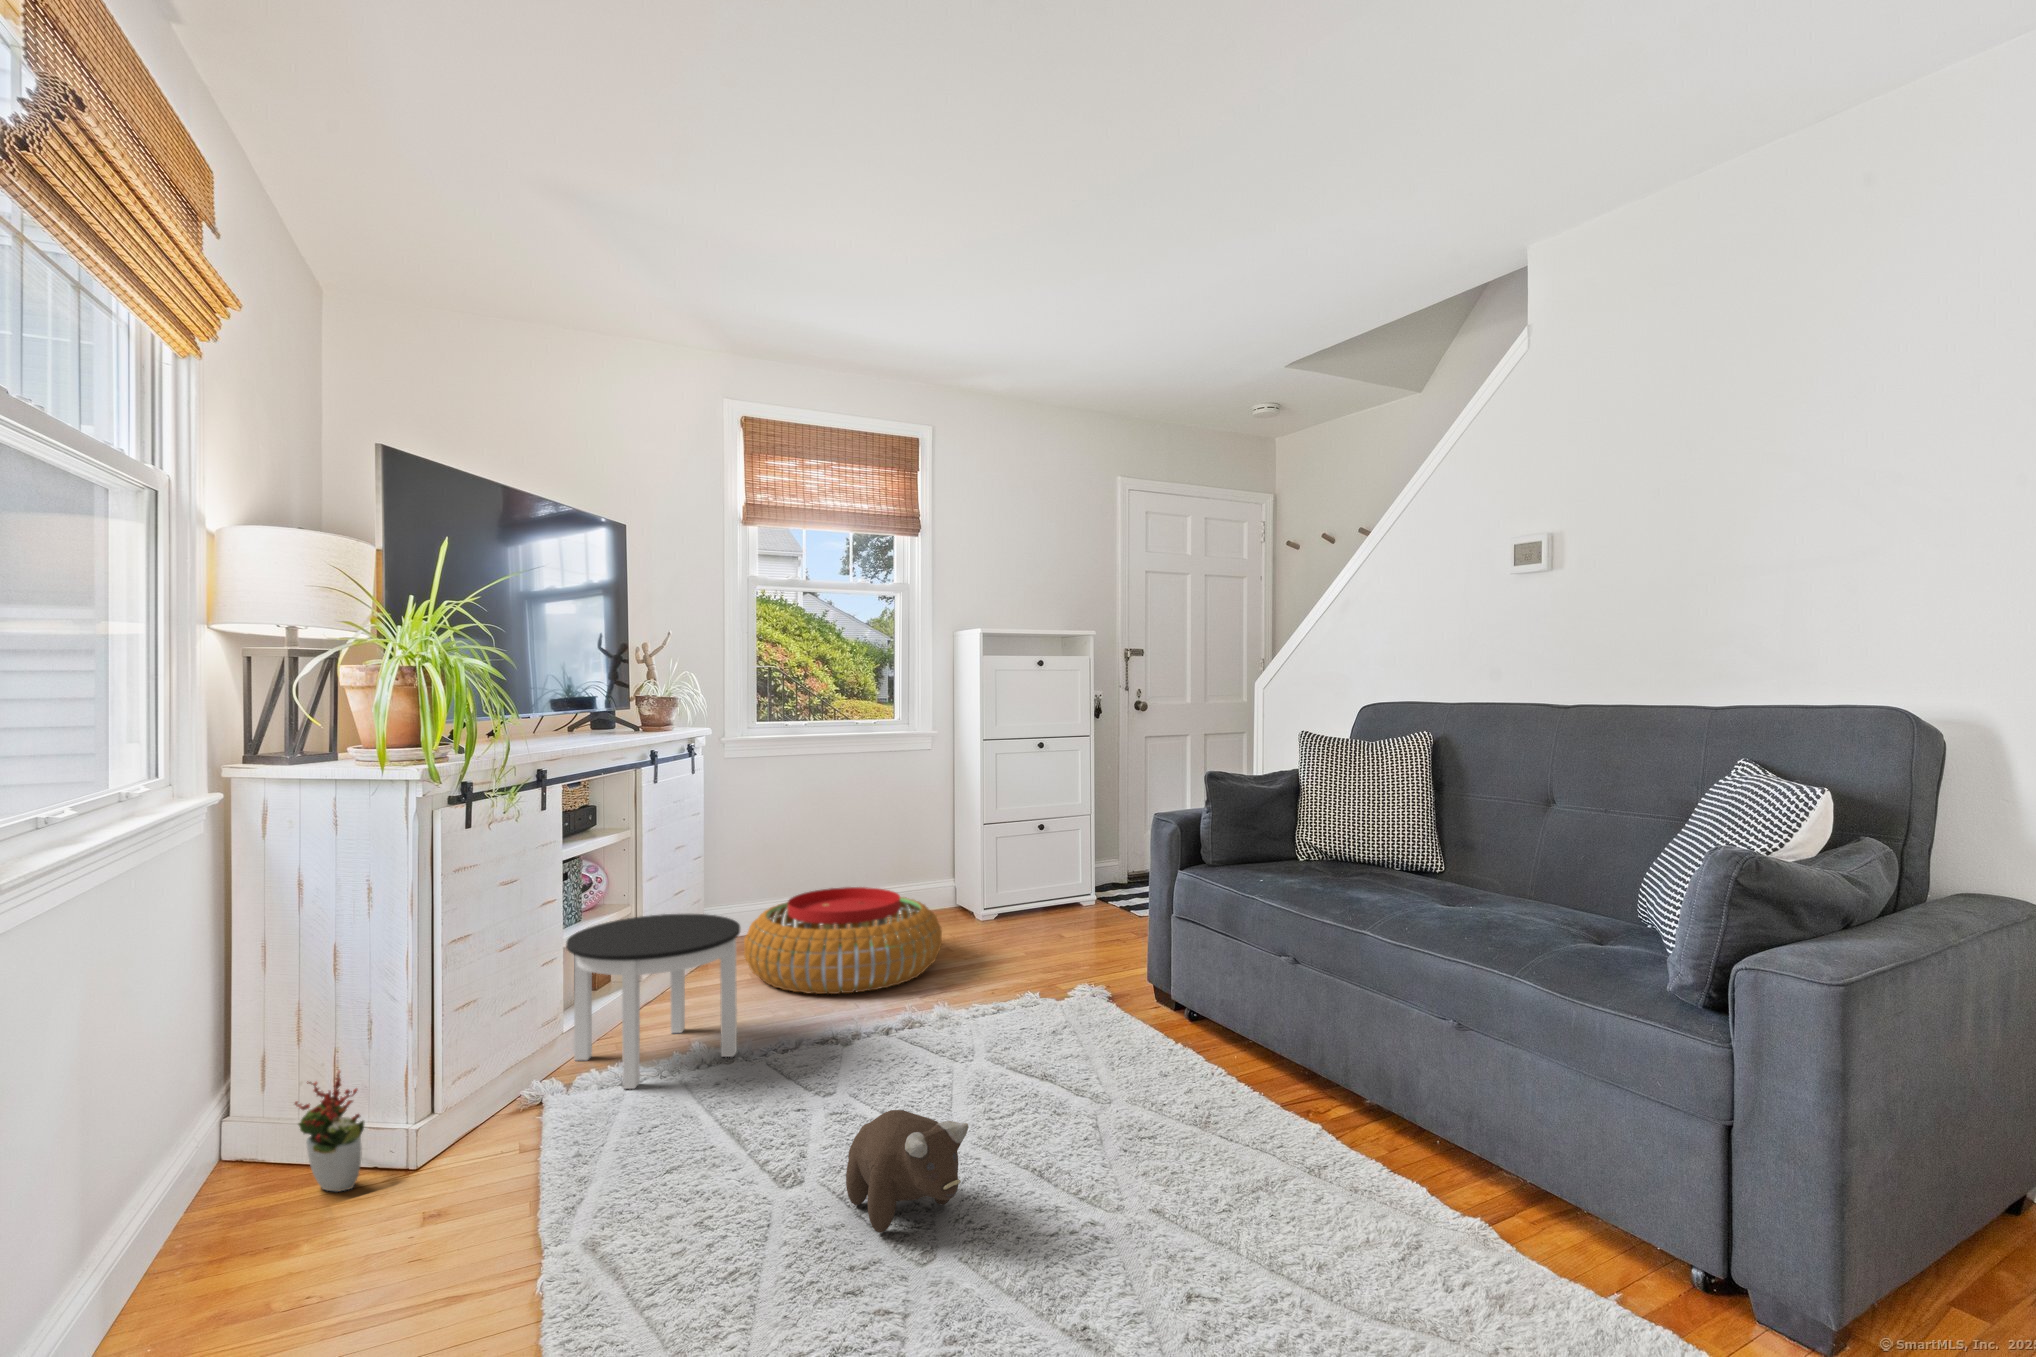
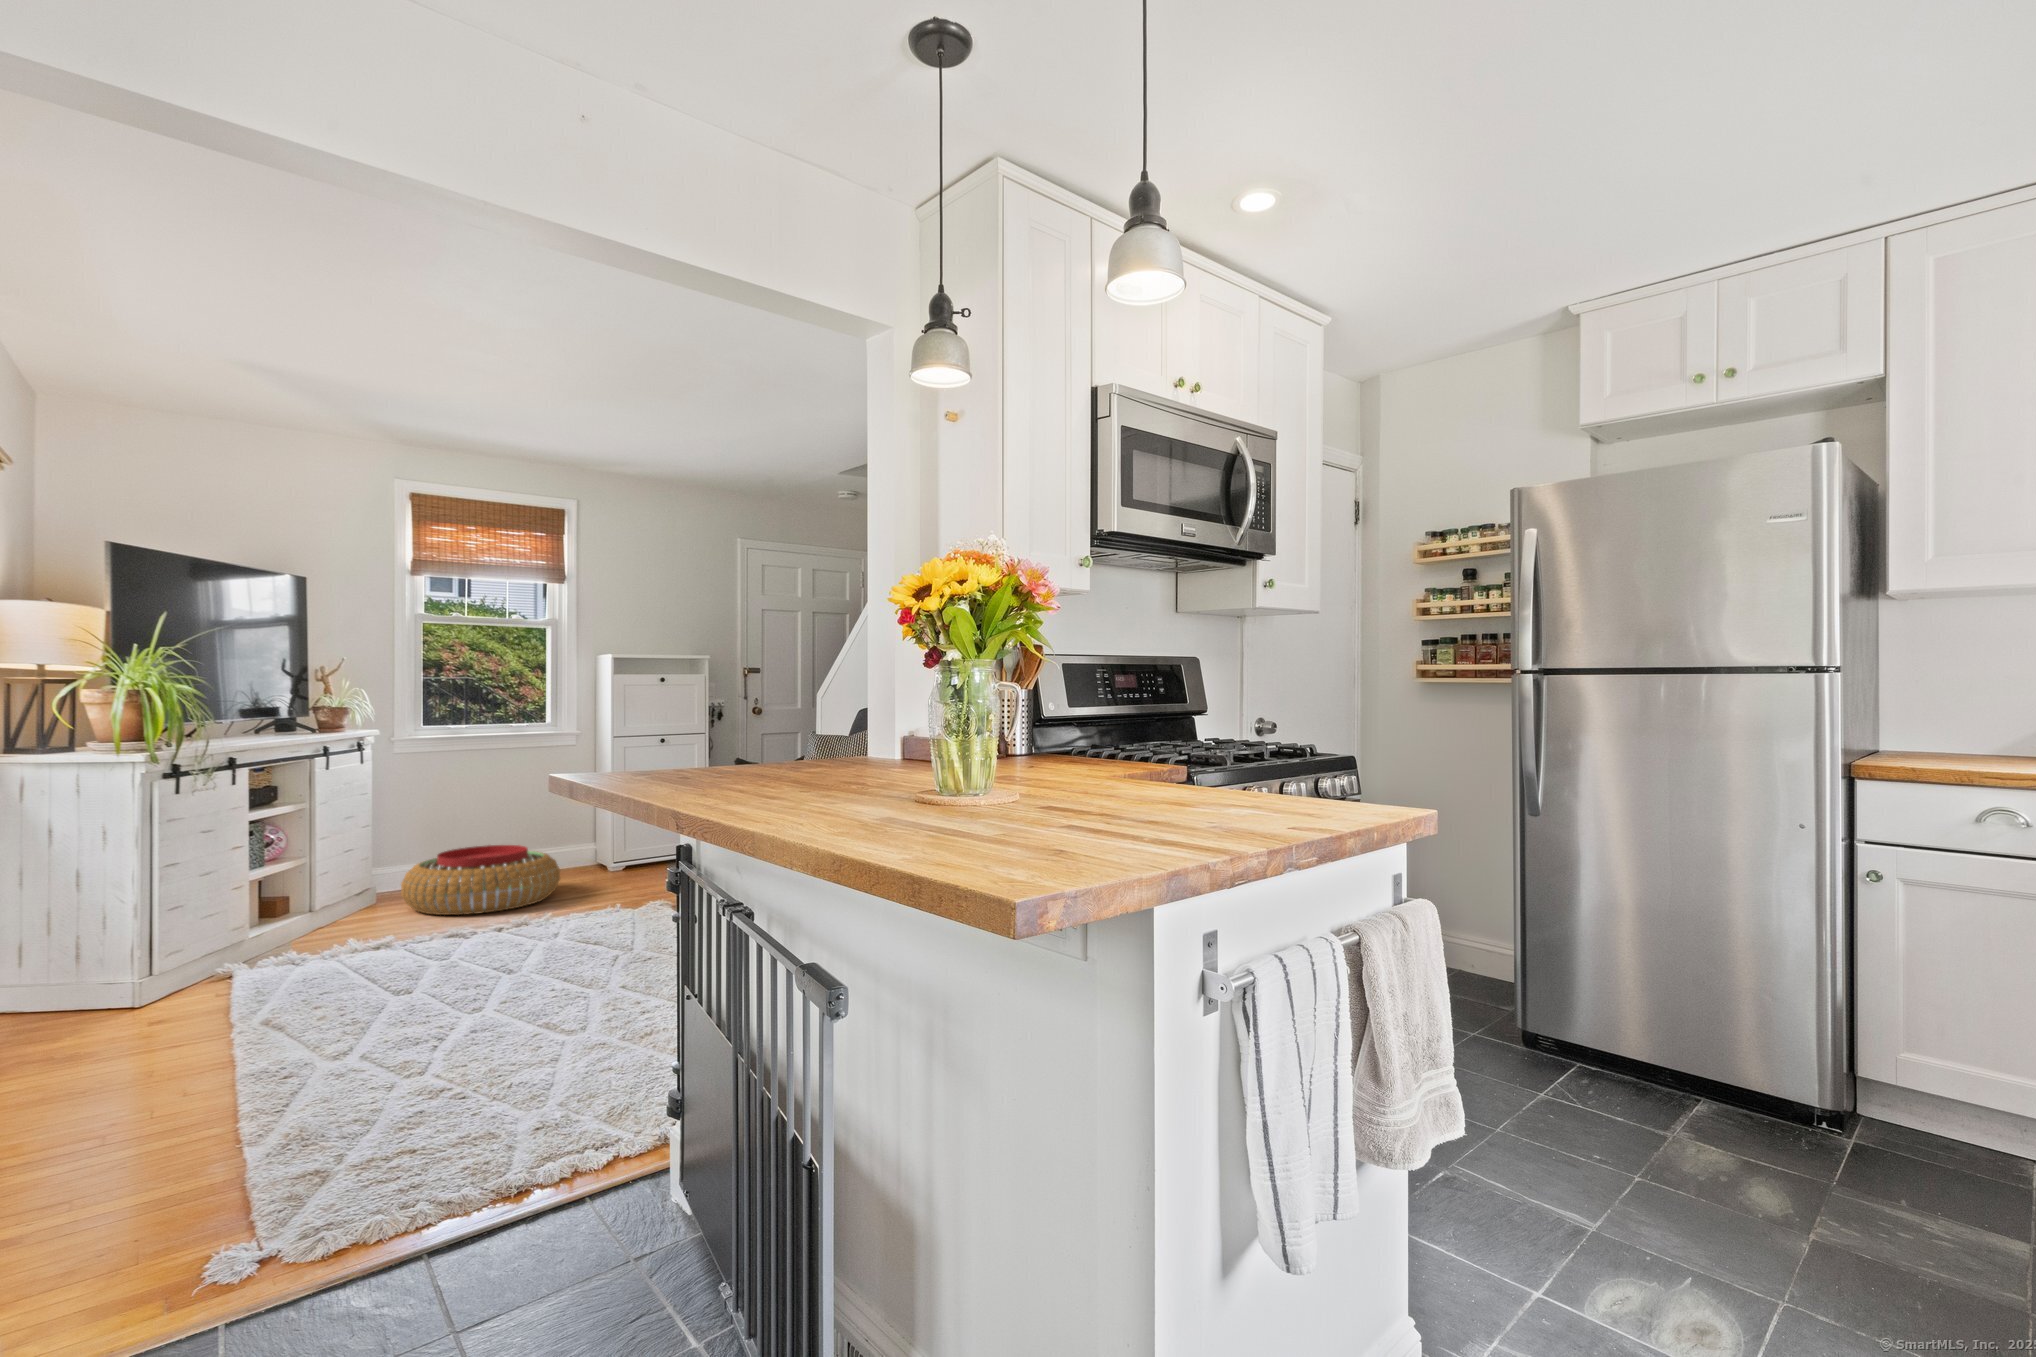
round table: present [566,914,740,1089] -> none [252,857,387,965]
decorative plant: present [295,1071,364,1191] -> none [54,947,104,1020]
plush toy: present [846,1110,968,1233] -> none [432,942,503,1003]

